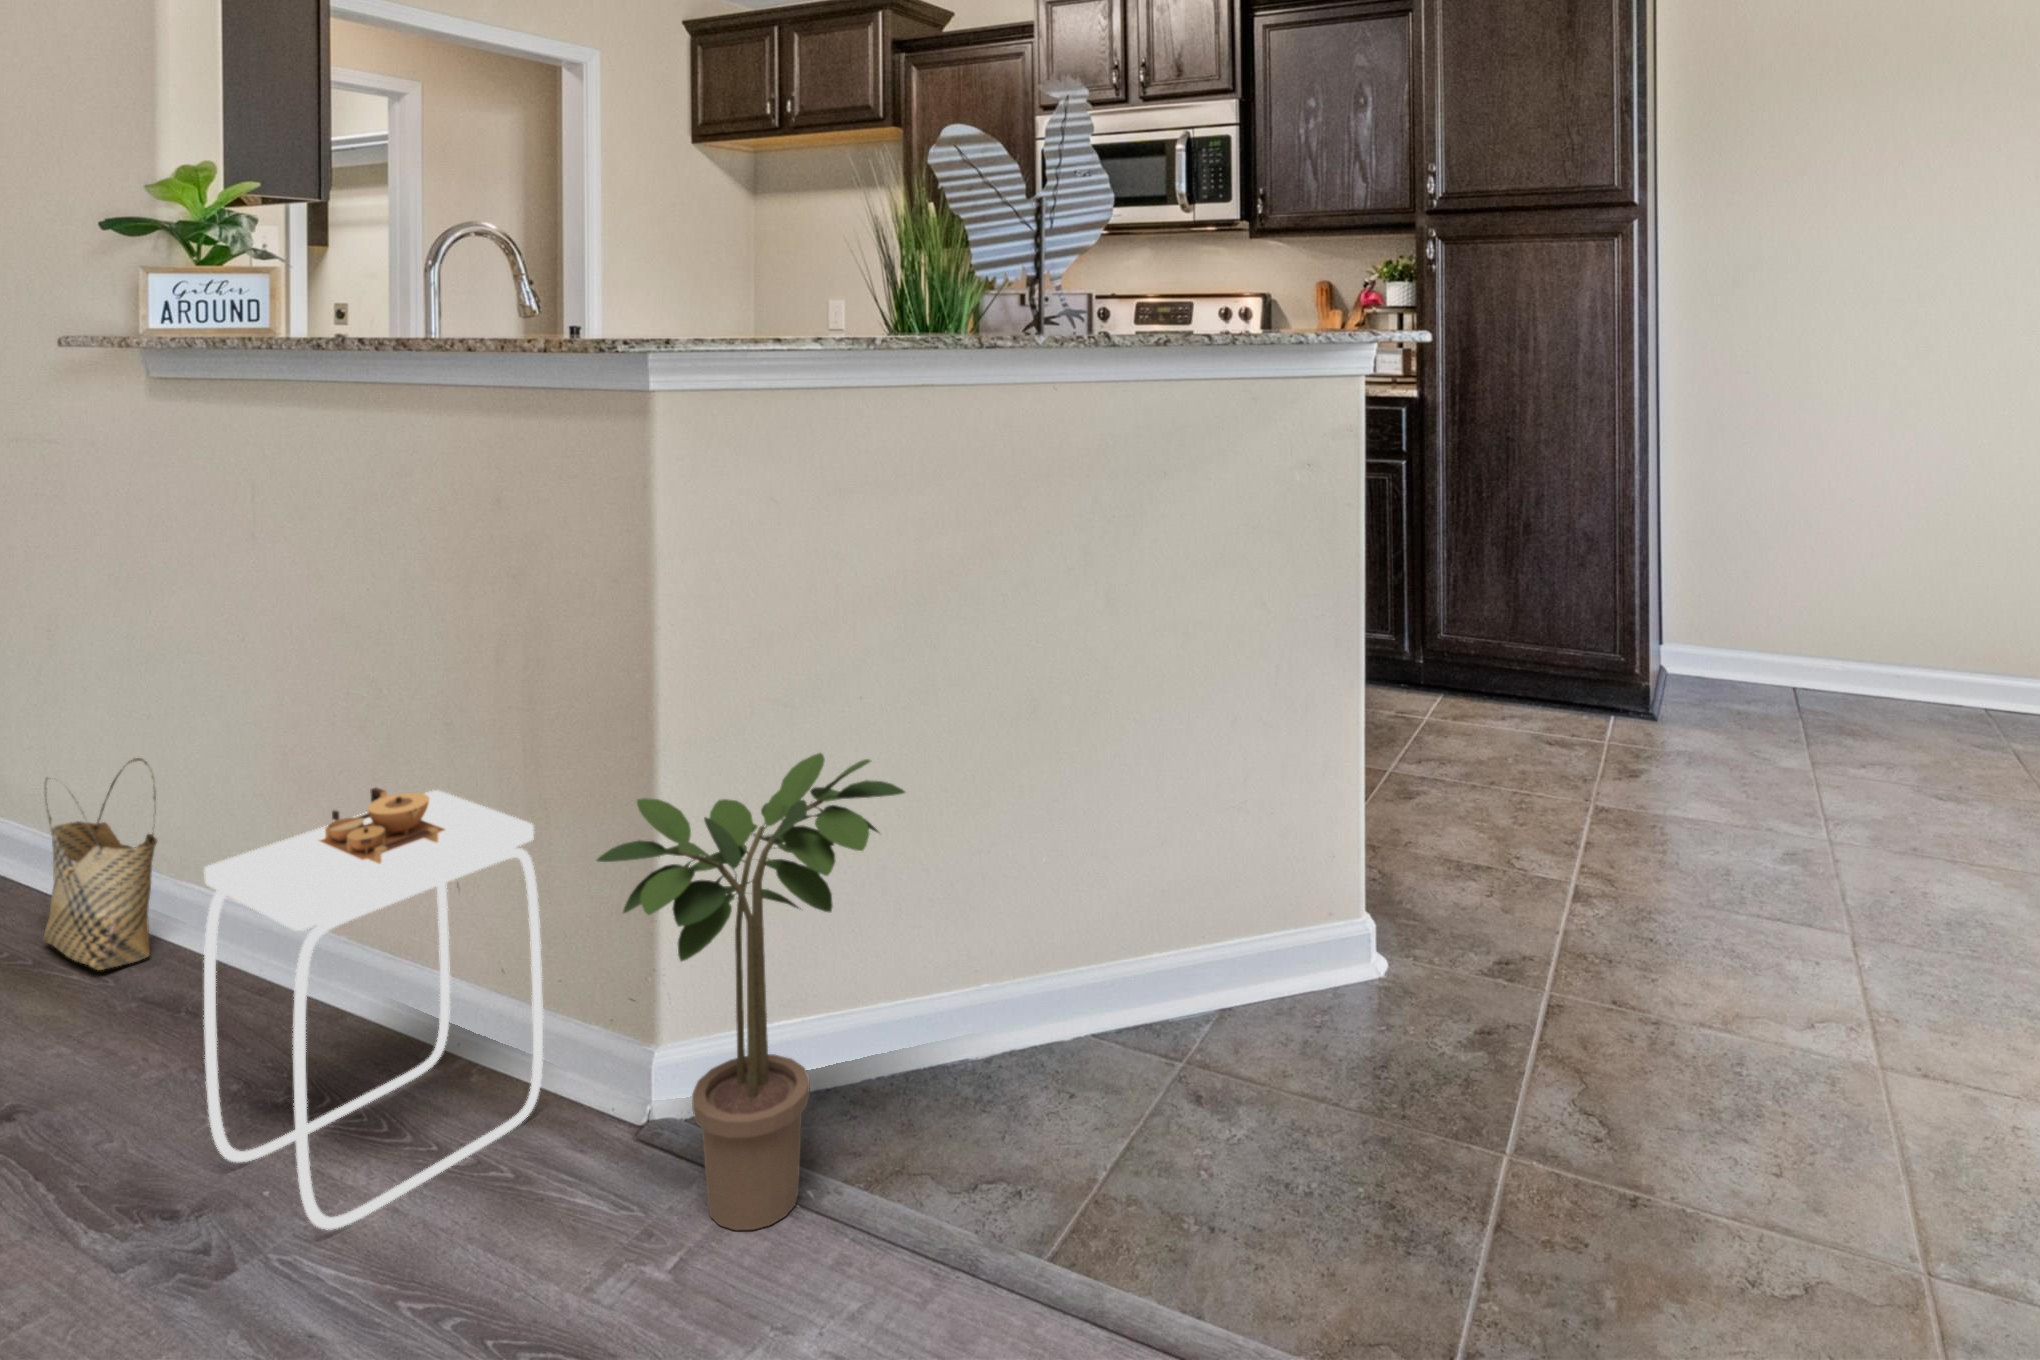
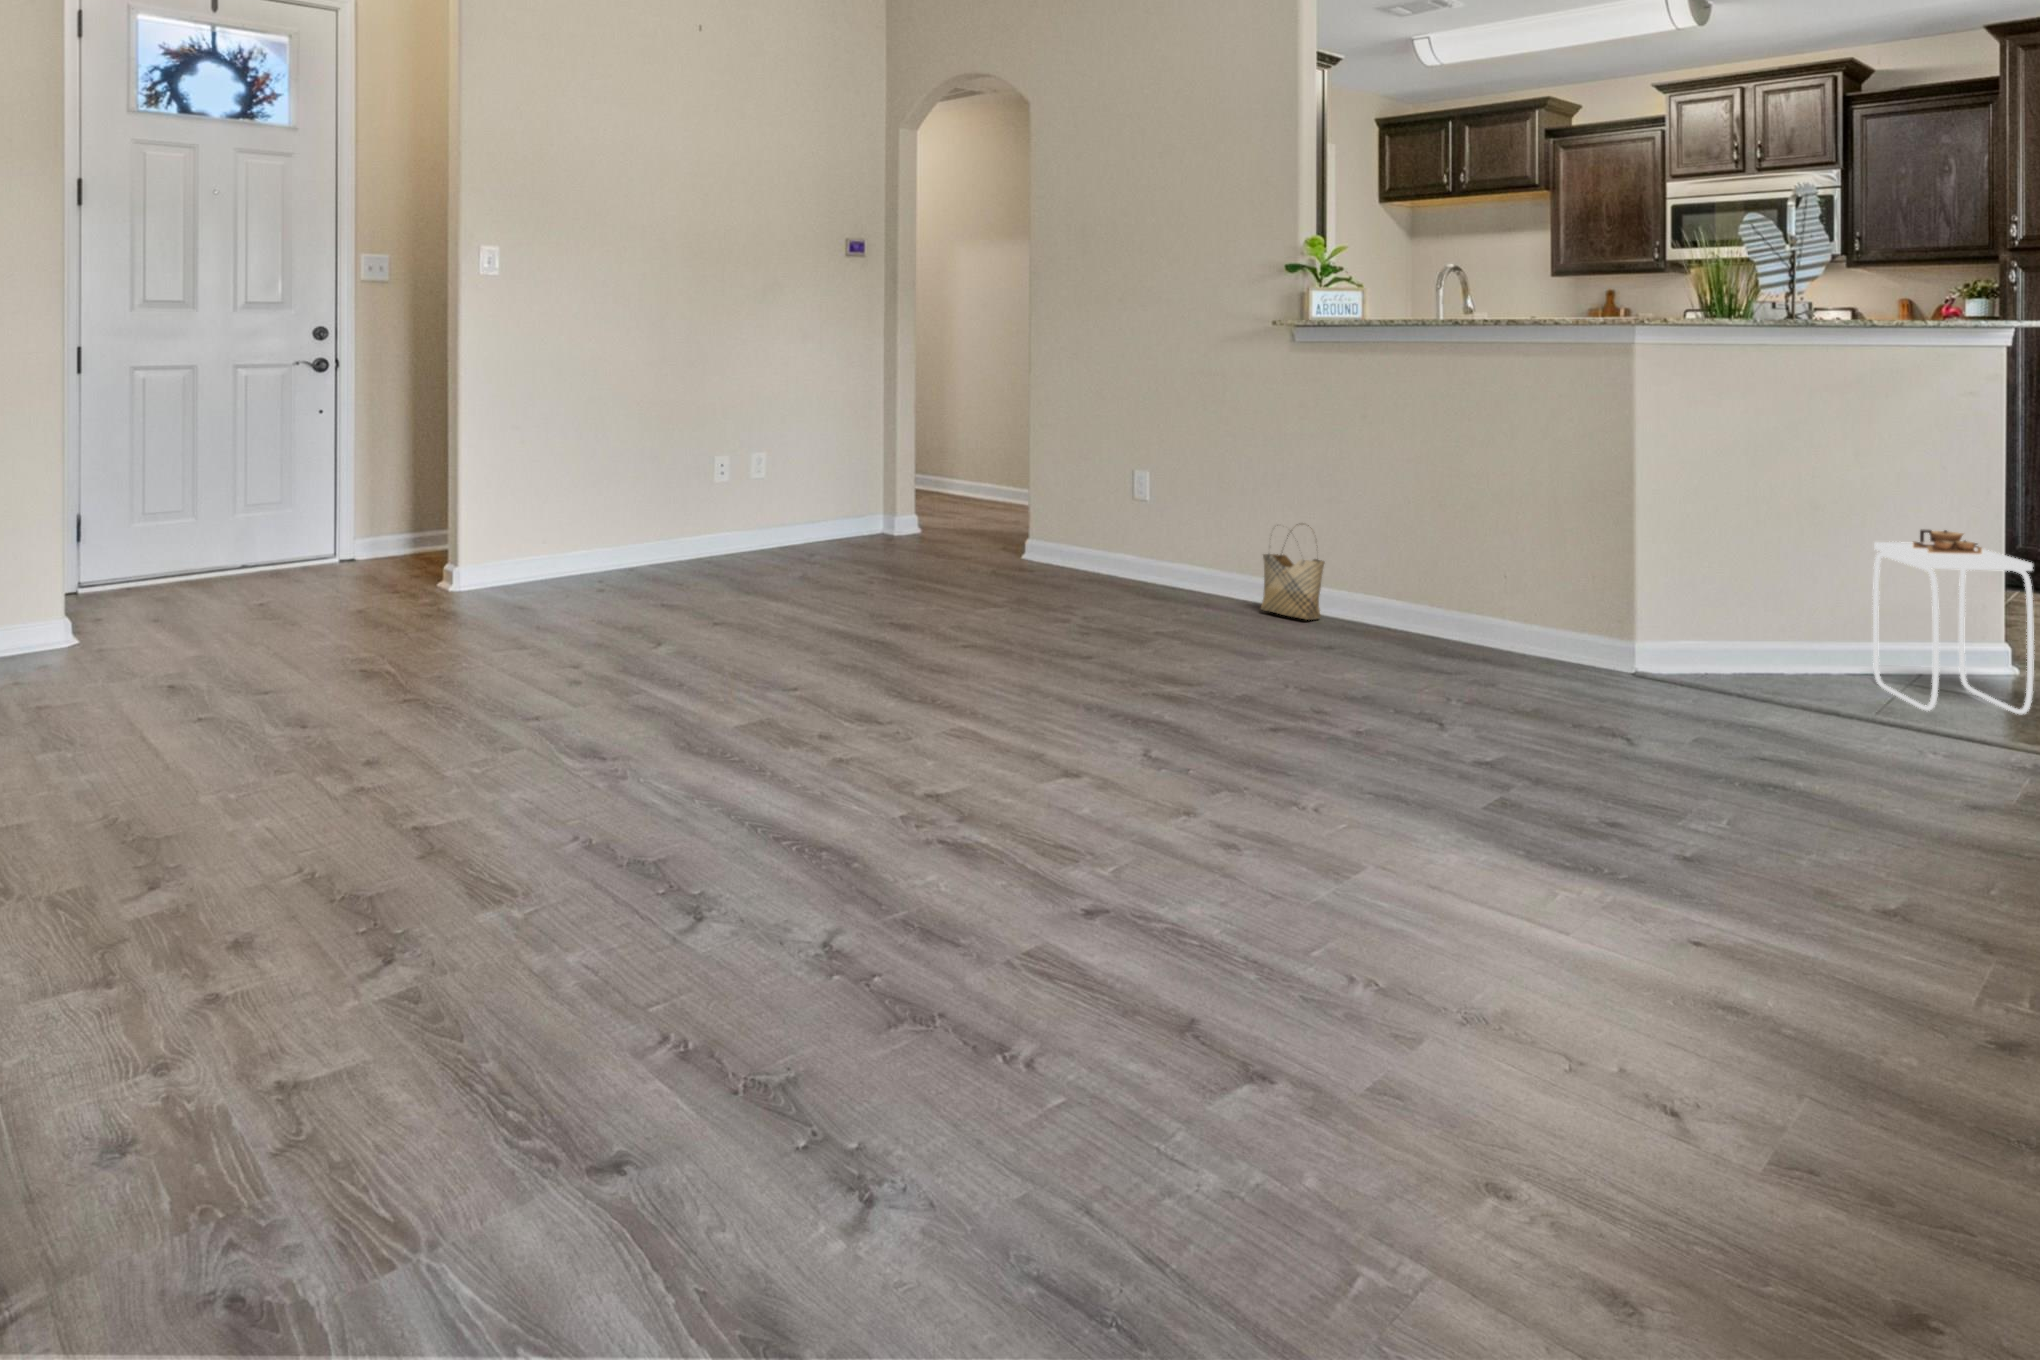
potted plant: present [597,753,905,1230] -> none [1674,497,1812,702]
side table: present [204,788,543,1230] -> present [1873,530,2034,714]

